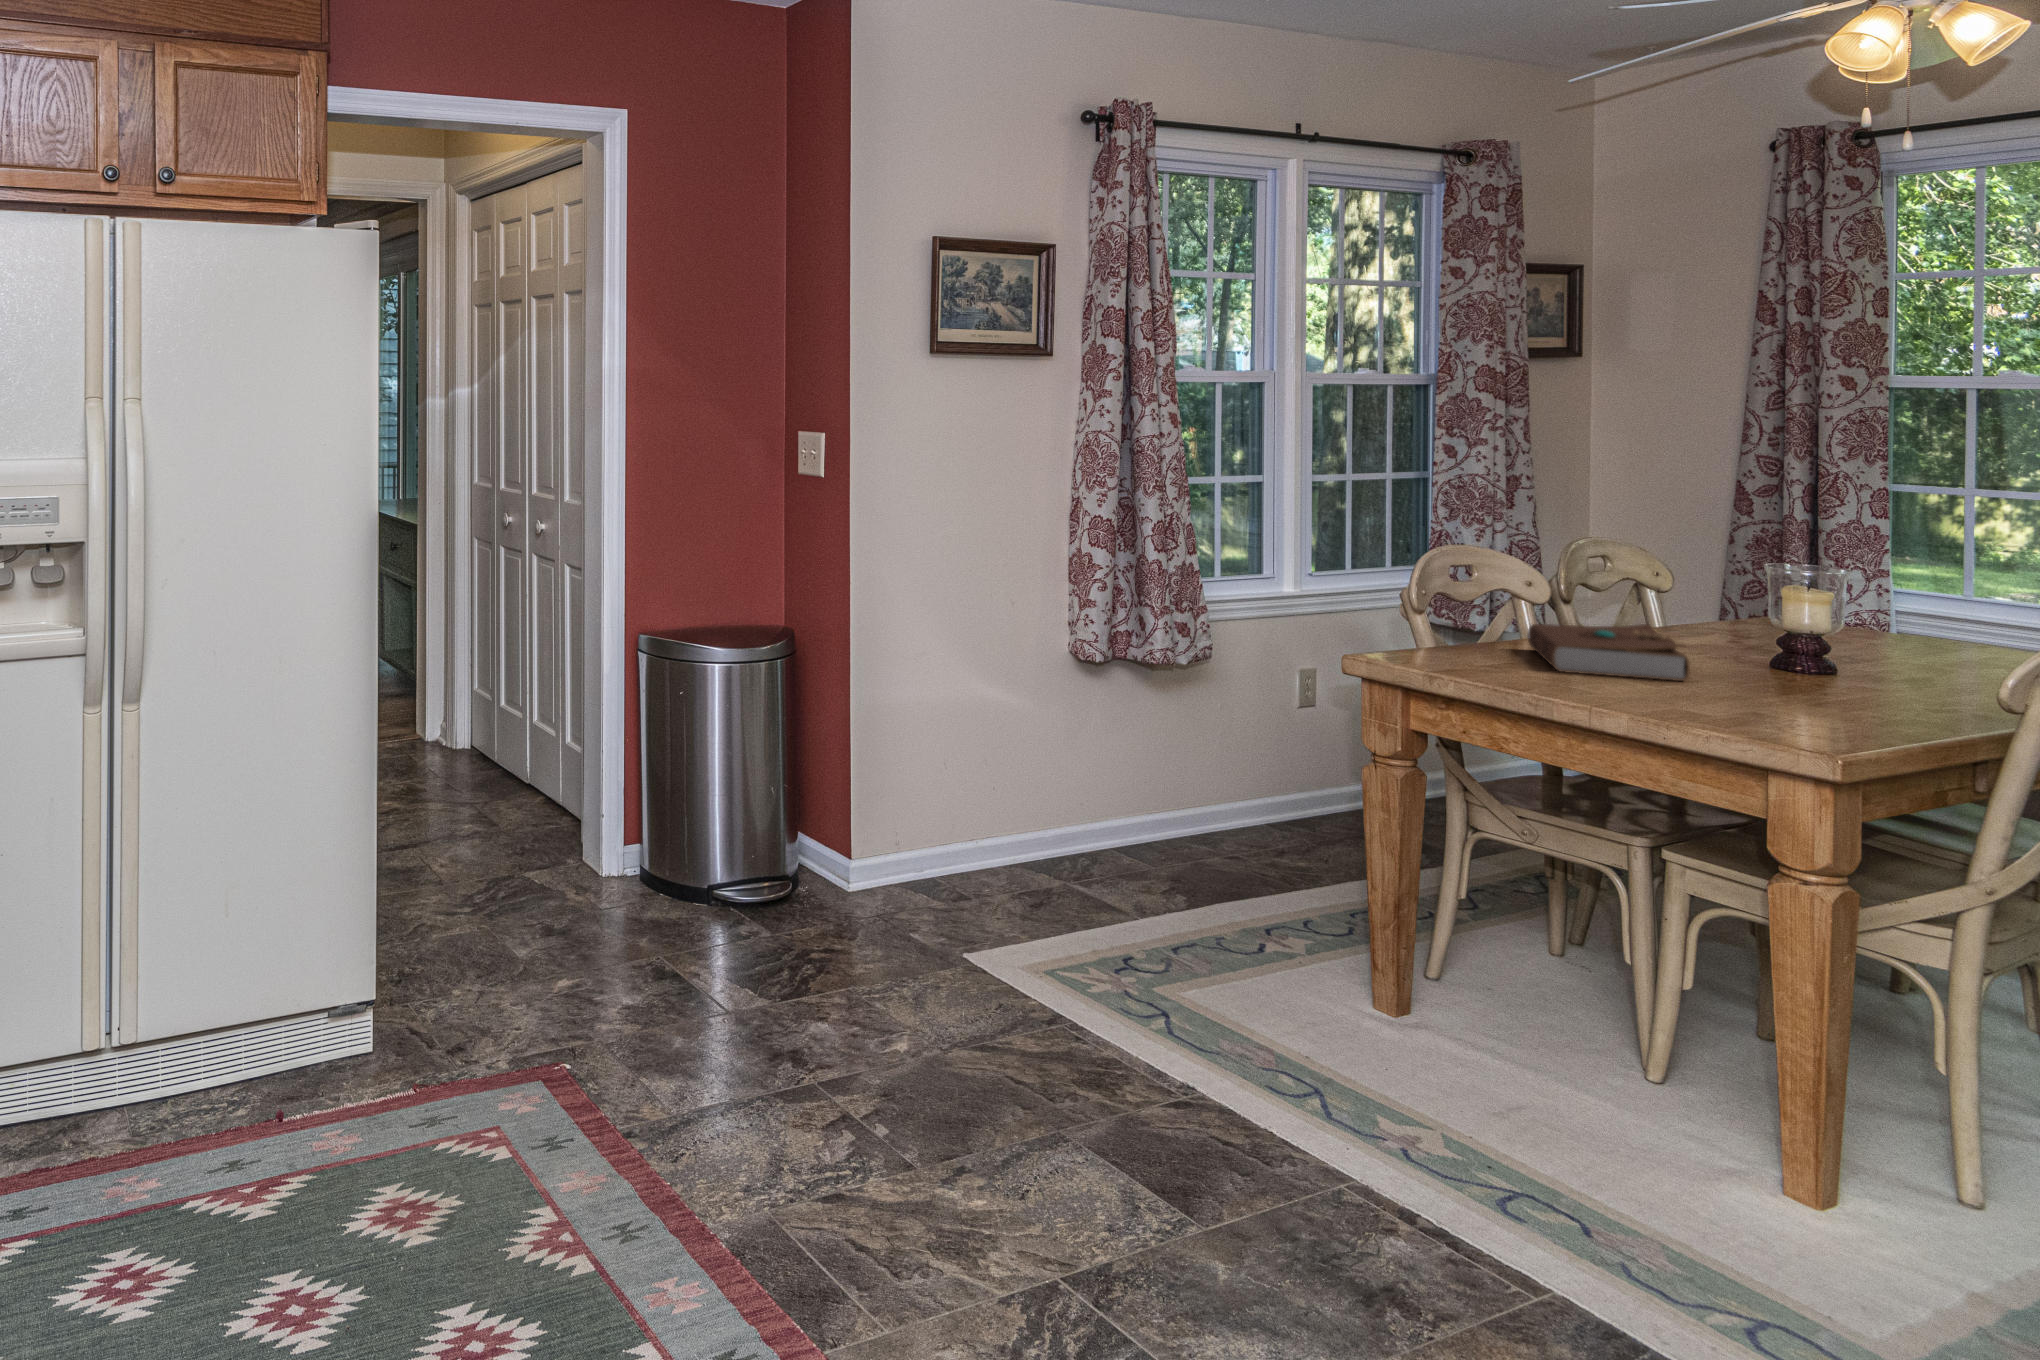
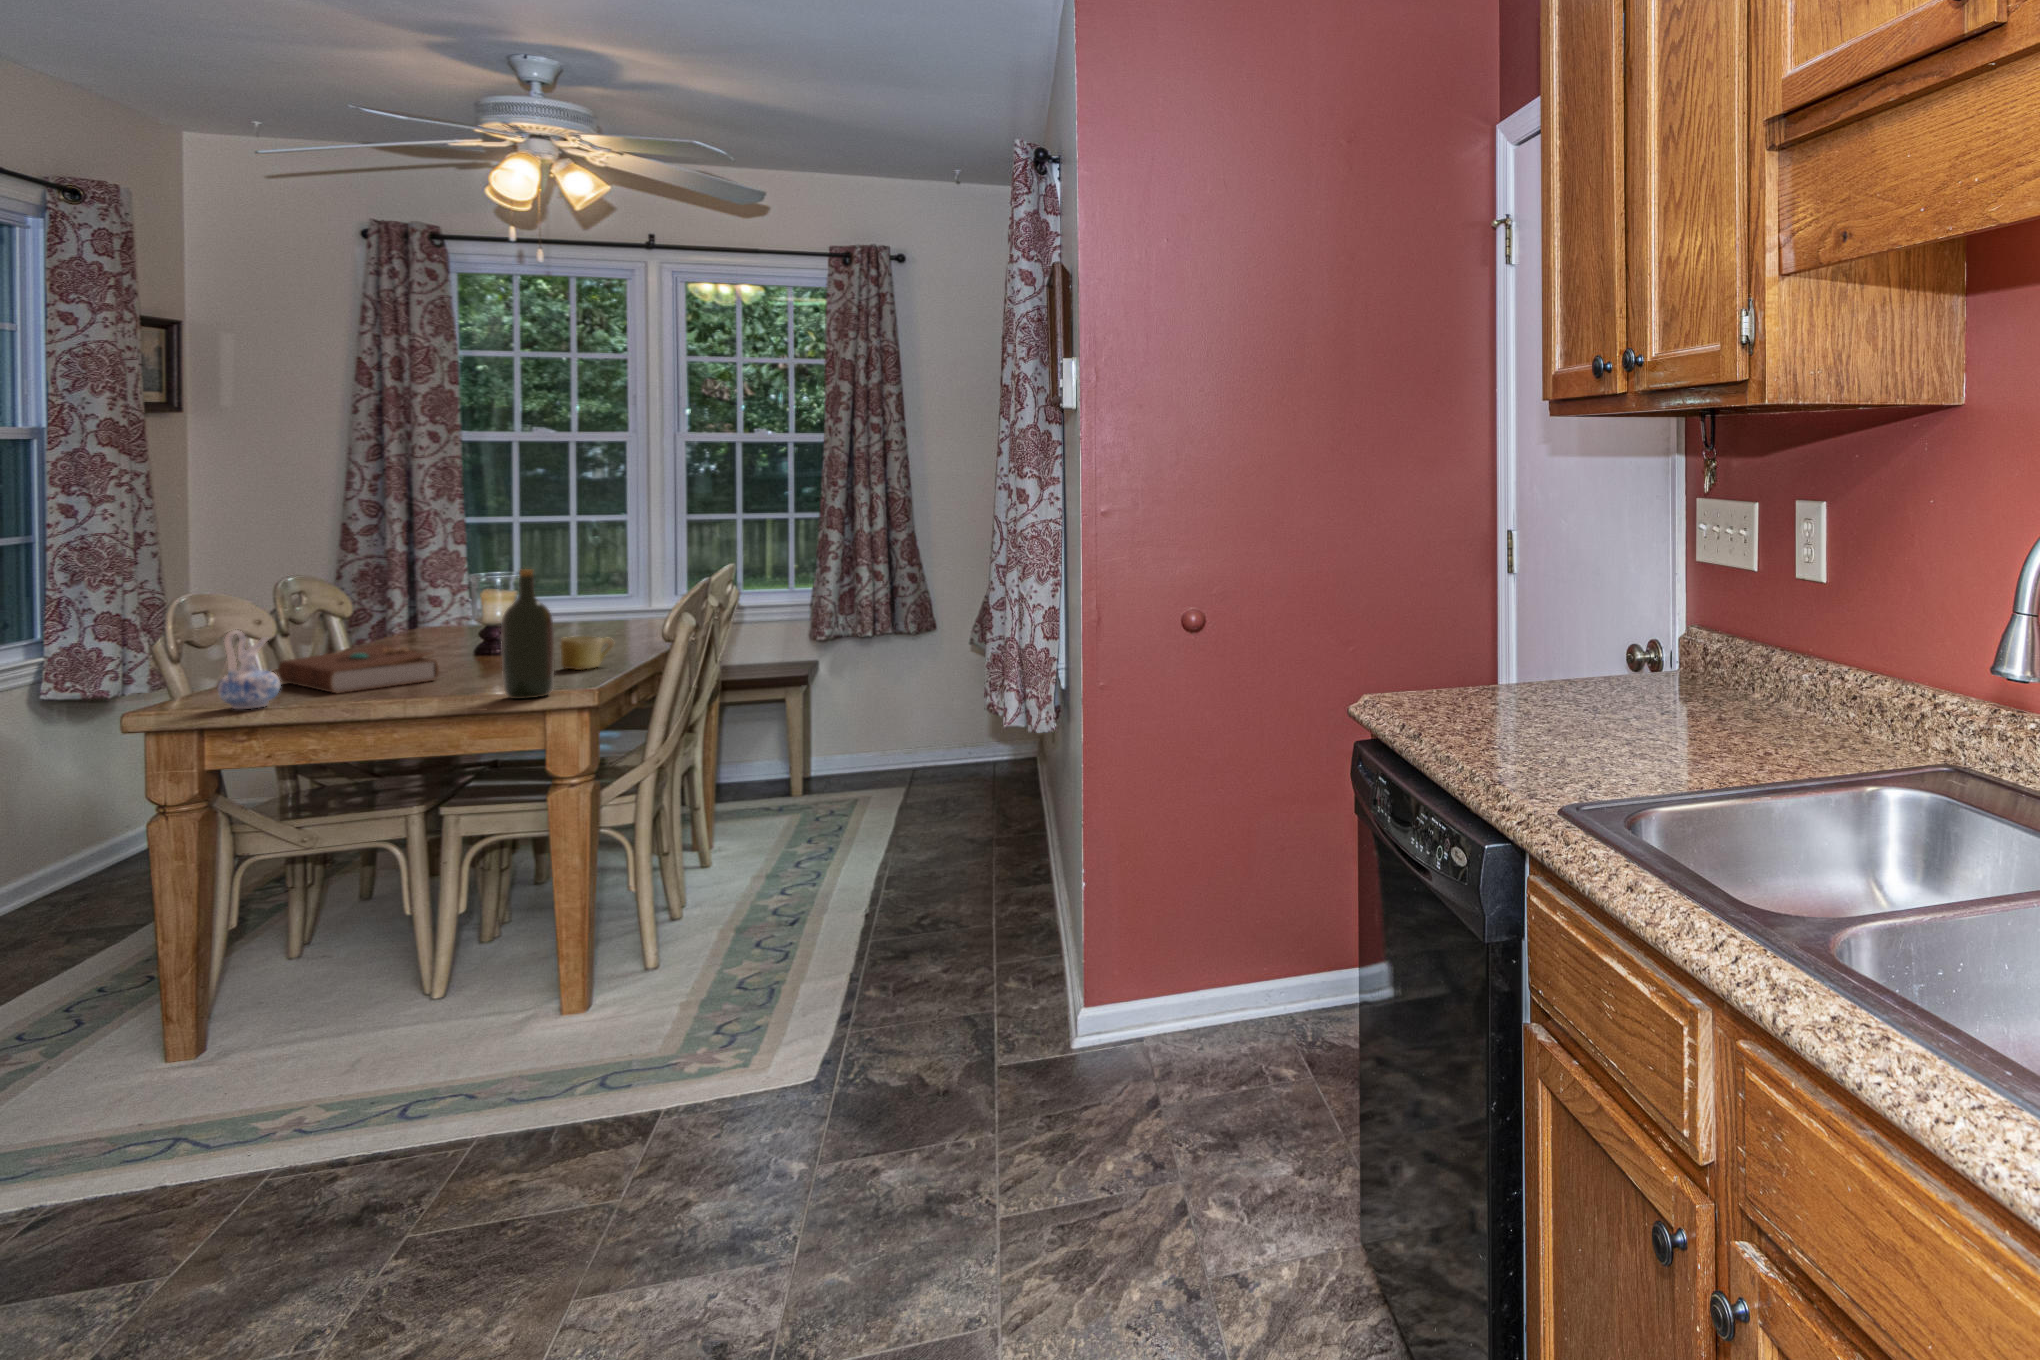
wine bottle: none [1719,554,1796,733] -> present [501,569,554,699]
ceramic pitcher: none [1428,581,1489,669] -> present [217,630,280,709]
mug: none [1864,660,1957,713] -> present [561,636,614,670]

